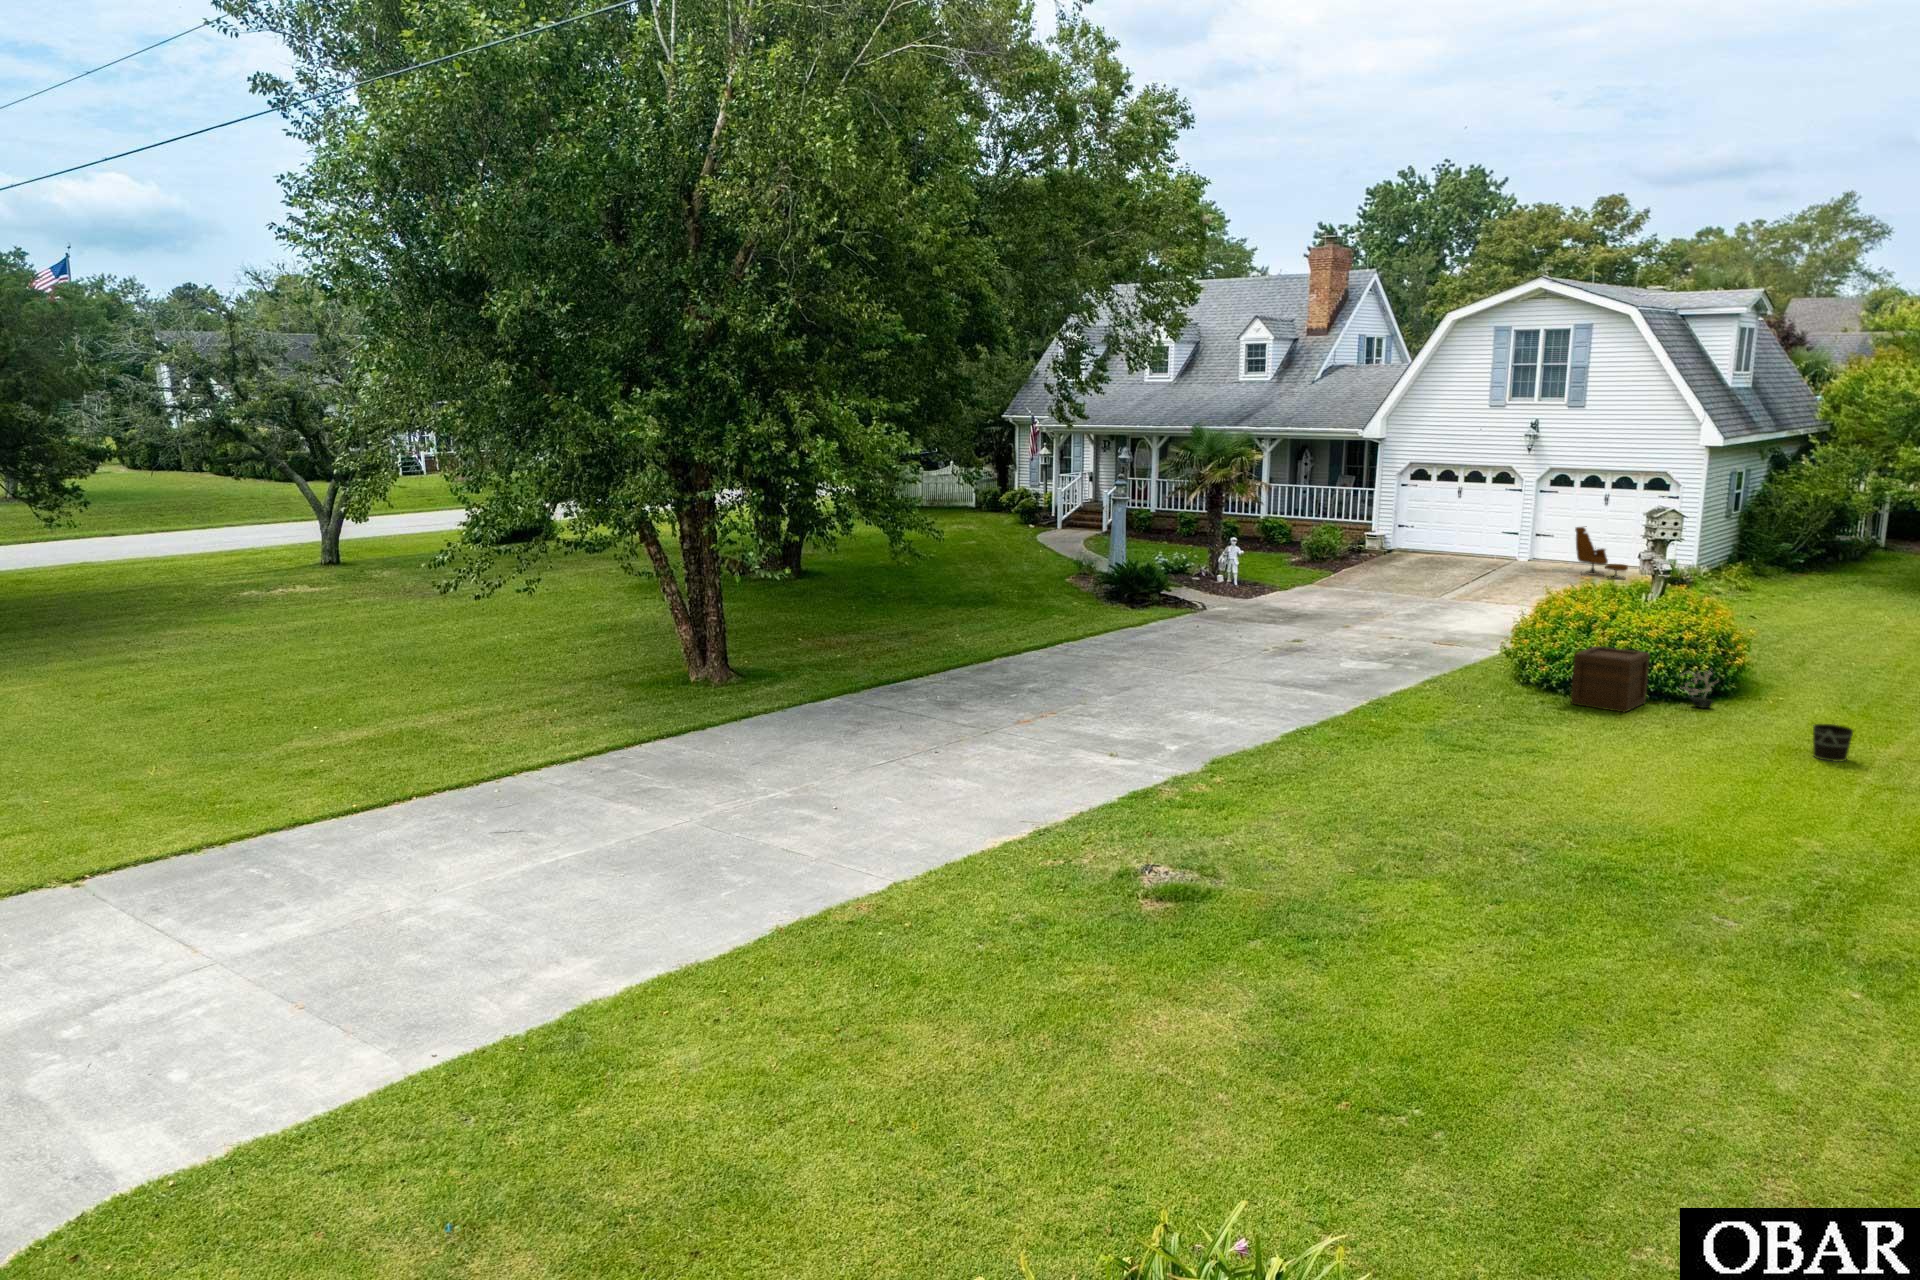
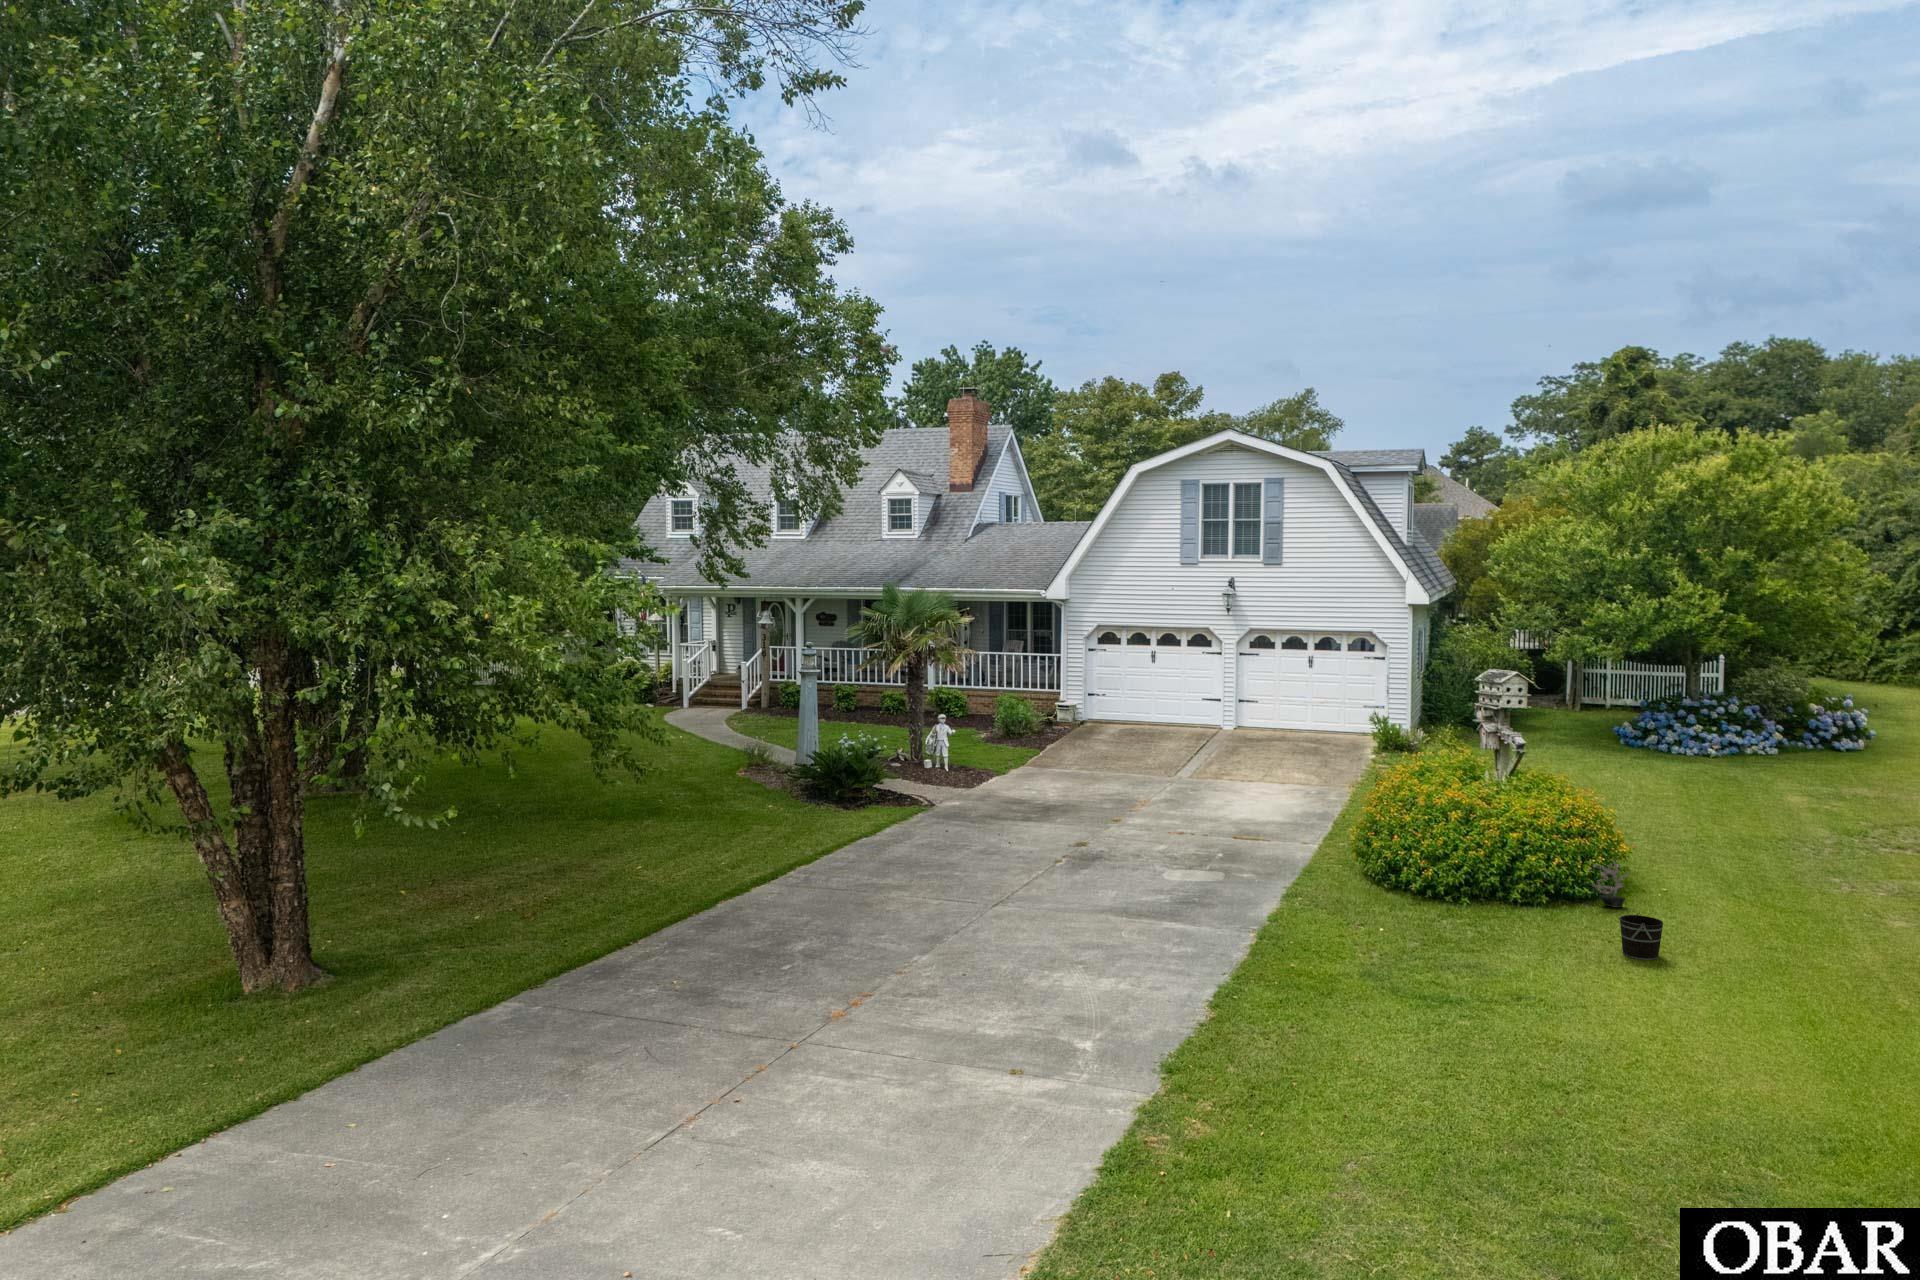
lounge chair: present [1575,526,1628,577] -> none [1276,691,1335,746]
wooden crate: present [1571,646,1650,712] -> none [1482,840,1555,923]
bucket: present [1813,724,1853,761] -> present [1618,913,1663,960]

